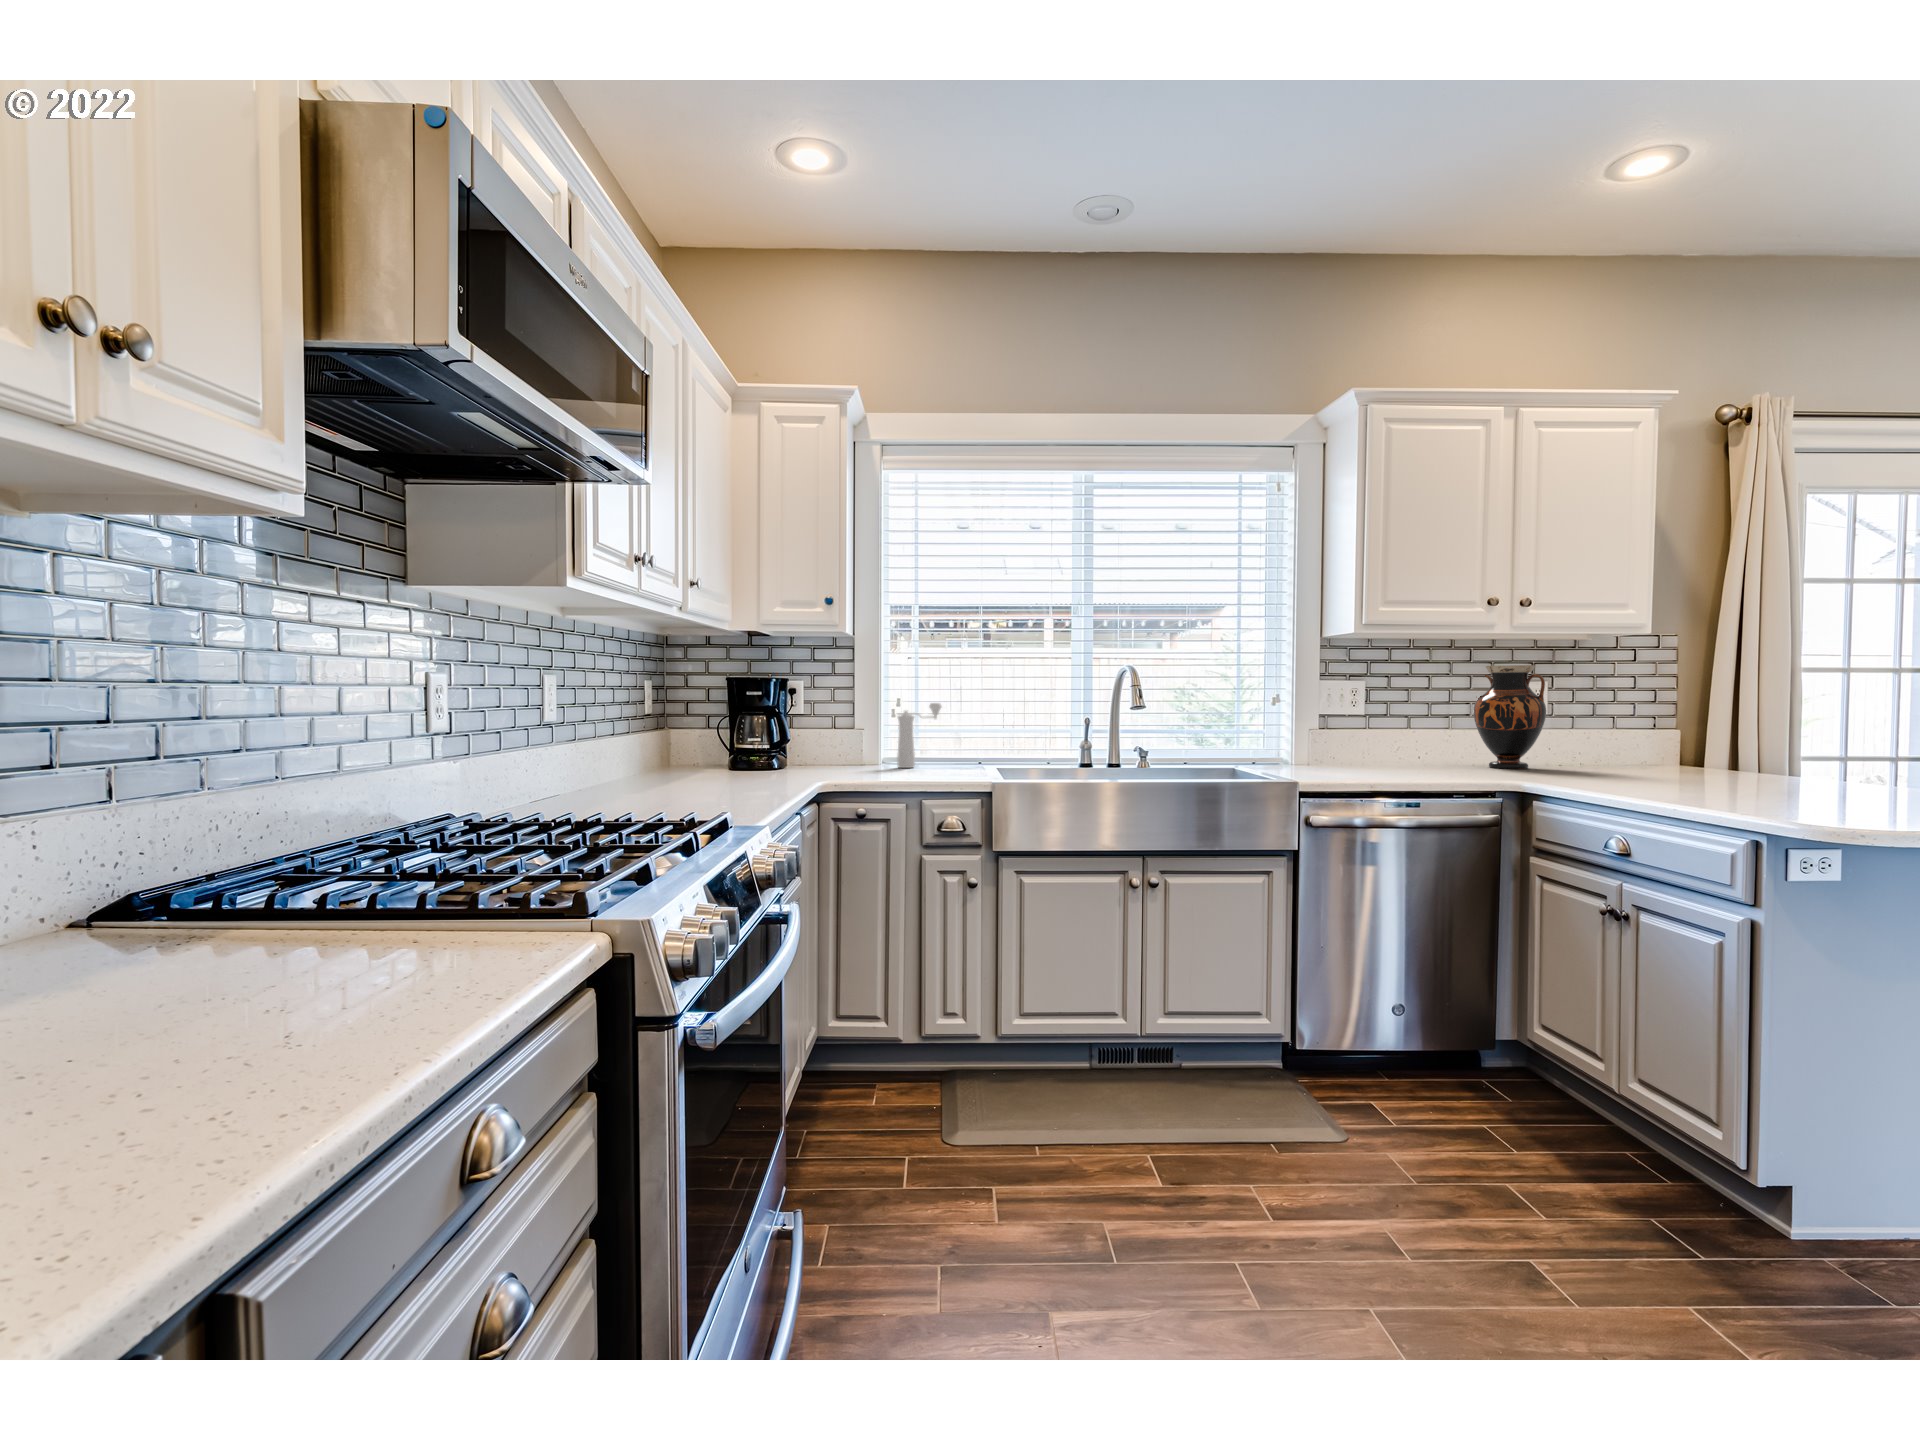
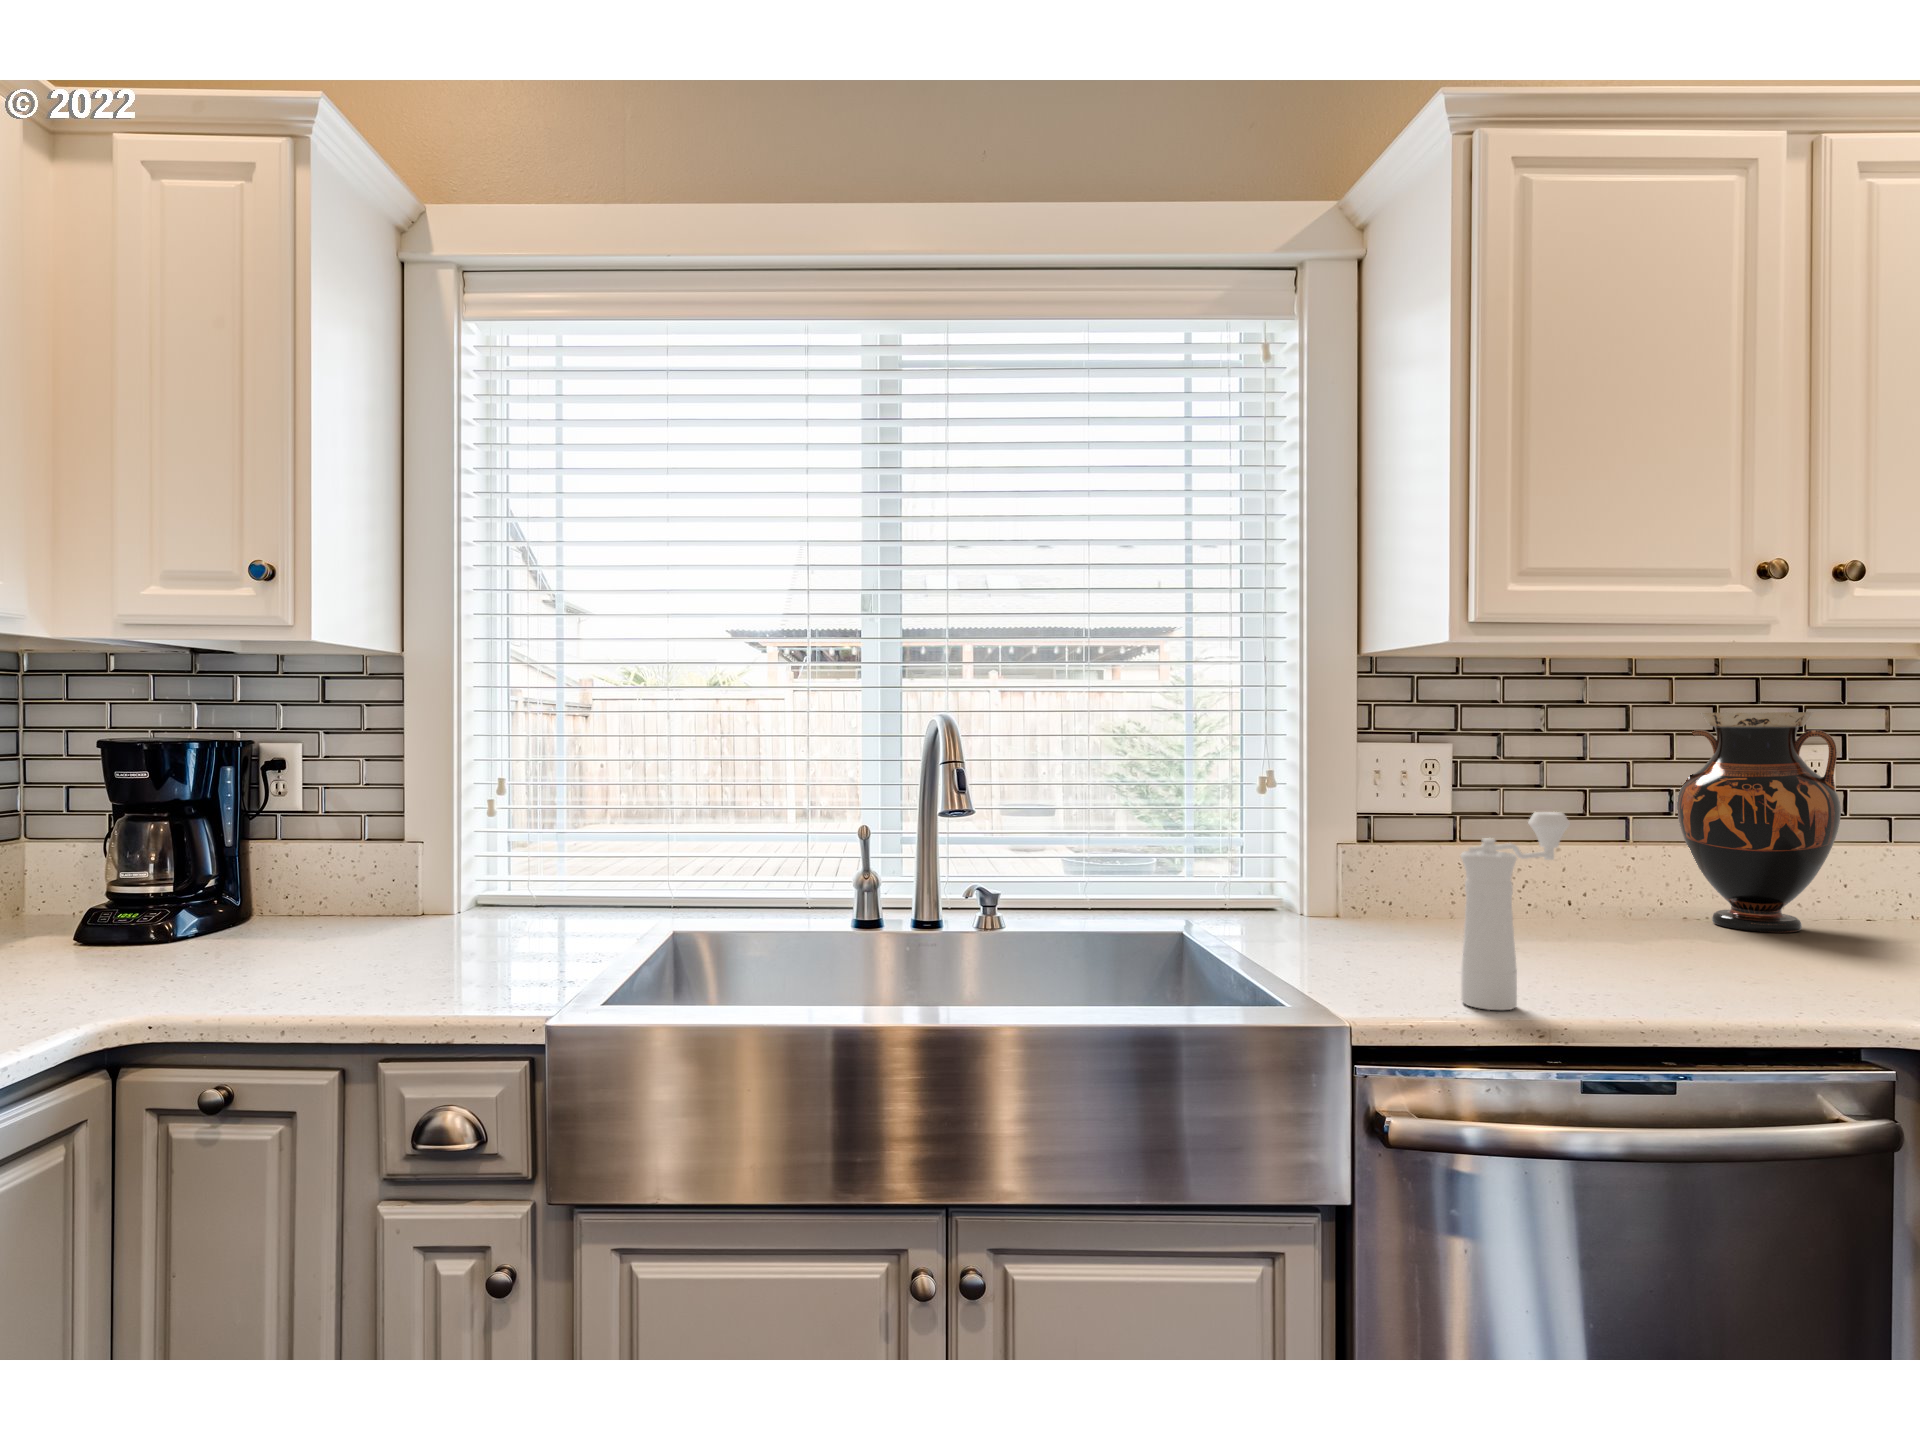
pepper mill: present [897,703,942,768] -> present [1461,812,1570,1010]

